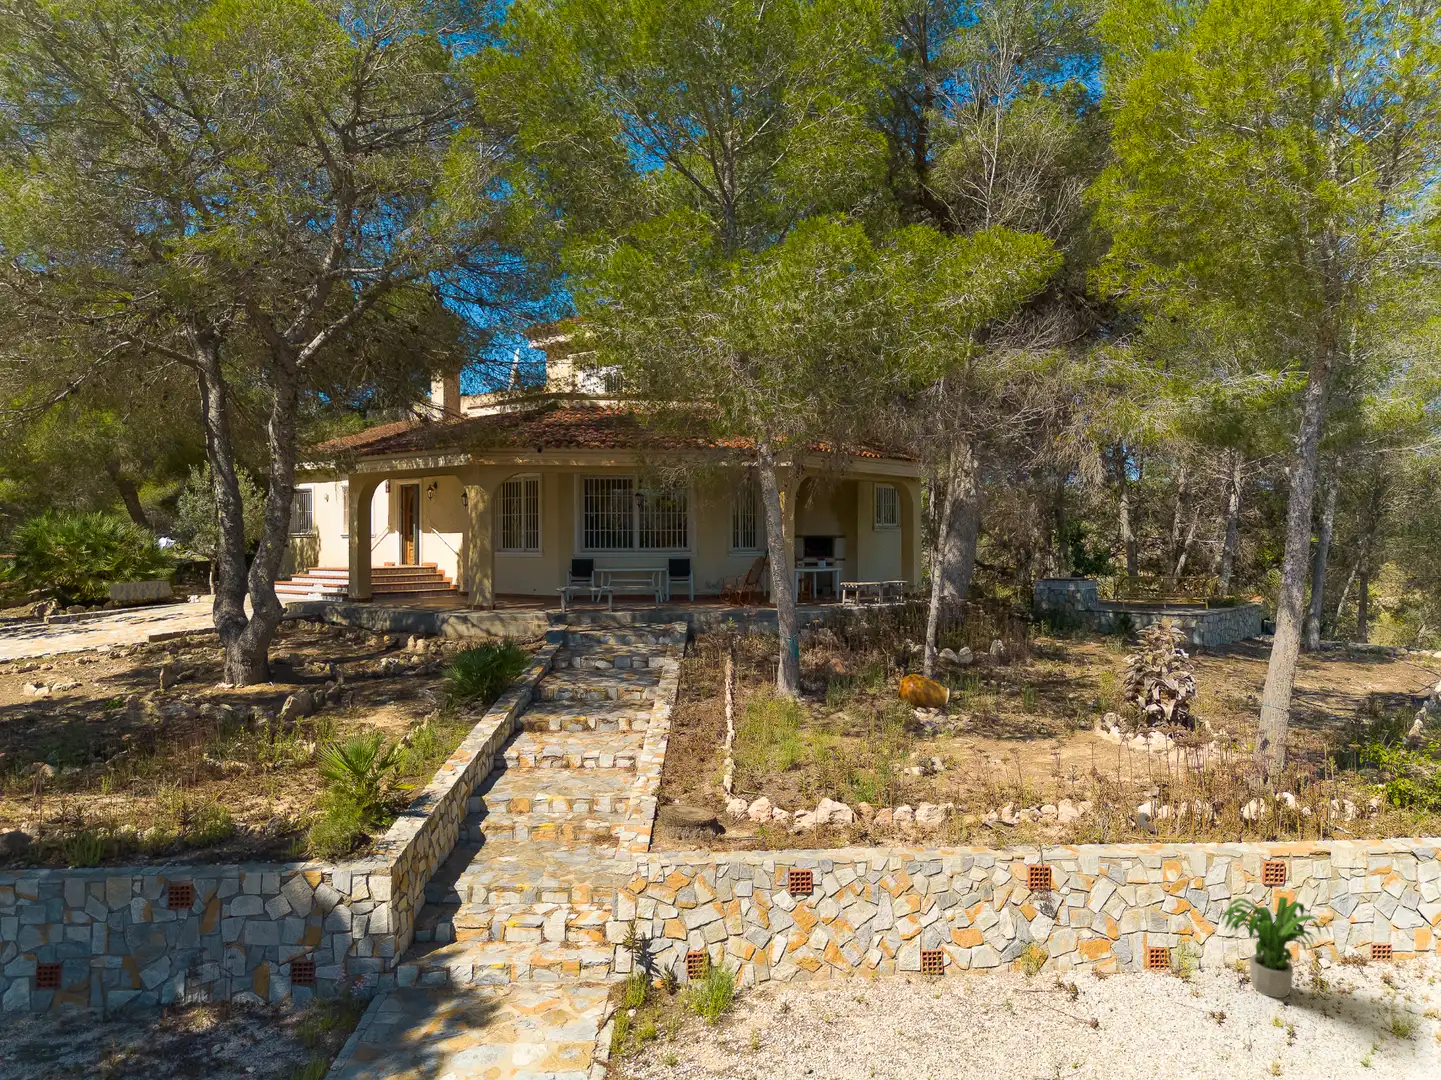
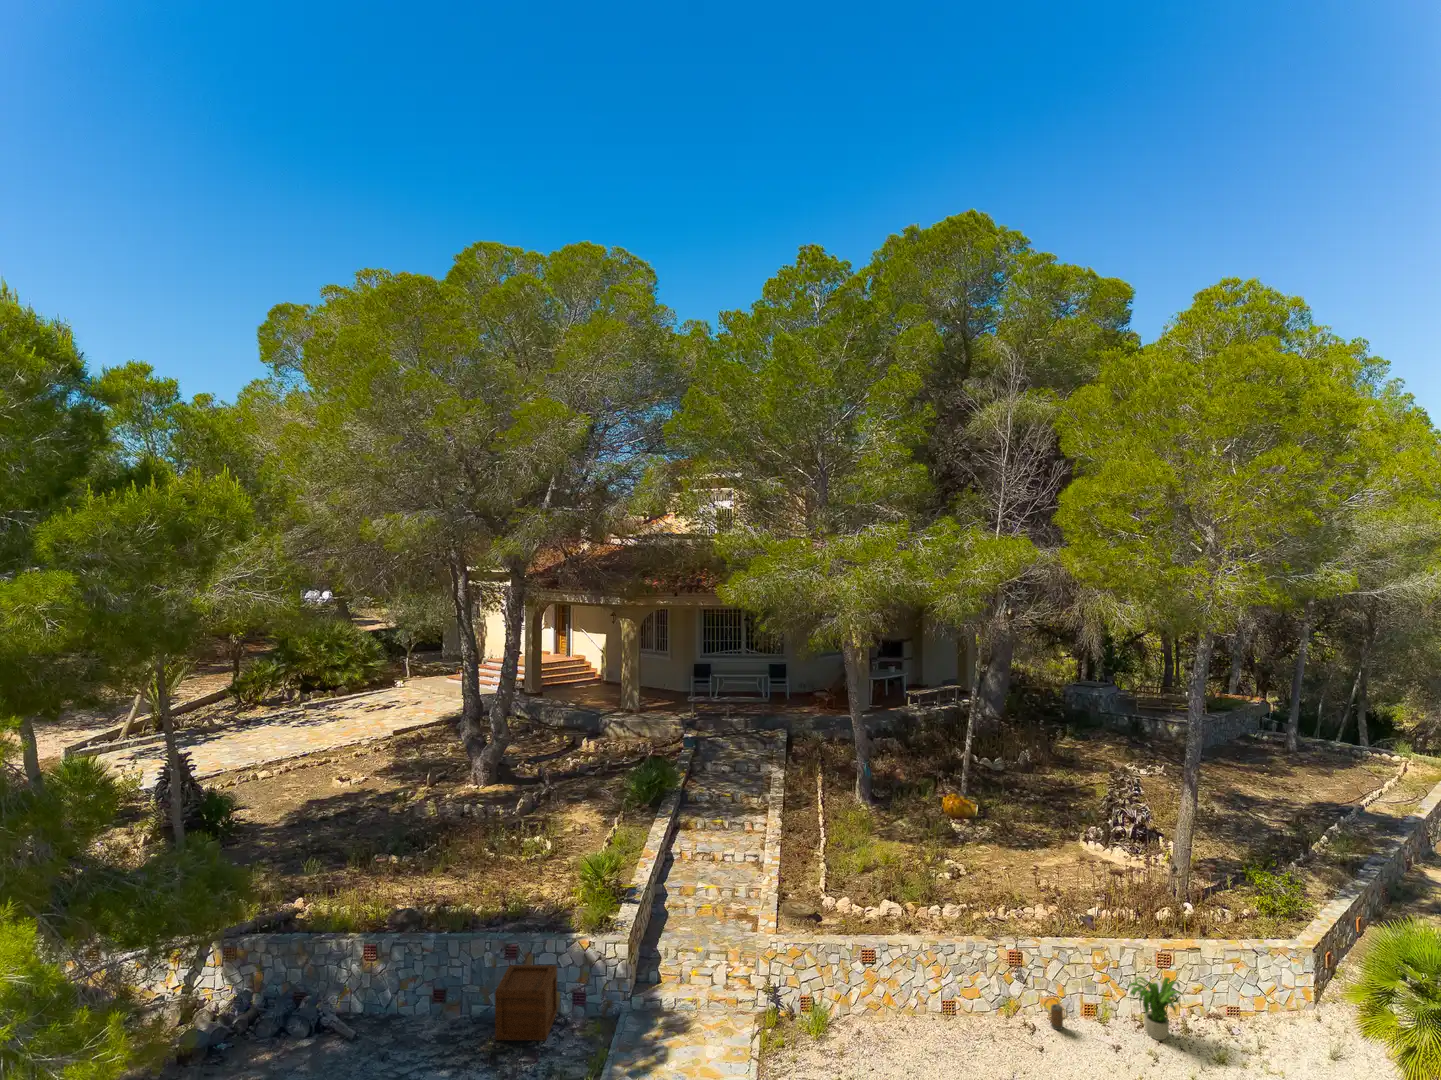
bench: present [109,581,170,607] -> none [343,671,384,694]
wooden crate: none [118,918,262,1055] -> present [495,965,557,1041]
watering can: none [1092,937,1133,990] -> present [1044,998,1069,1030]

